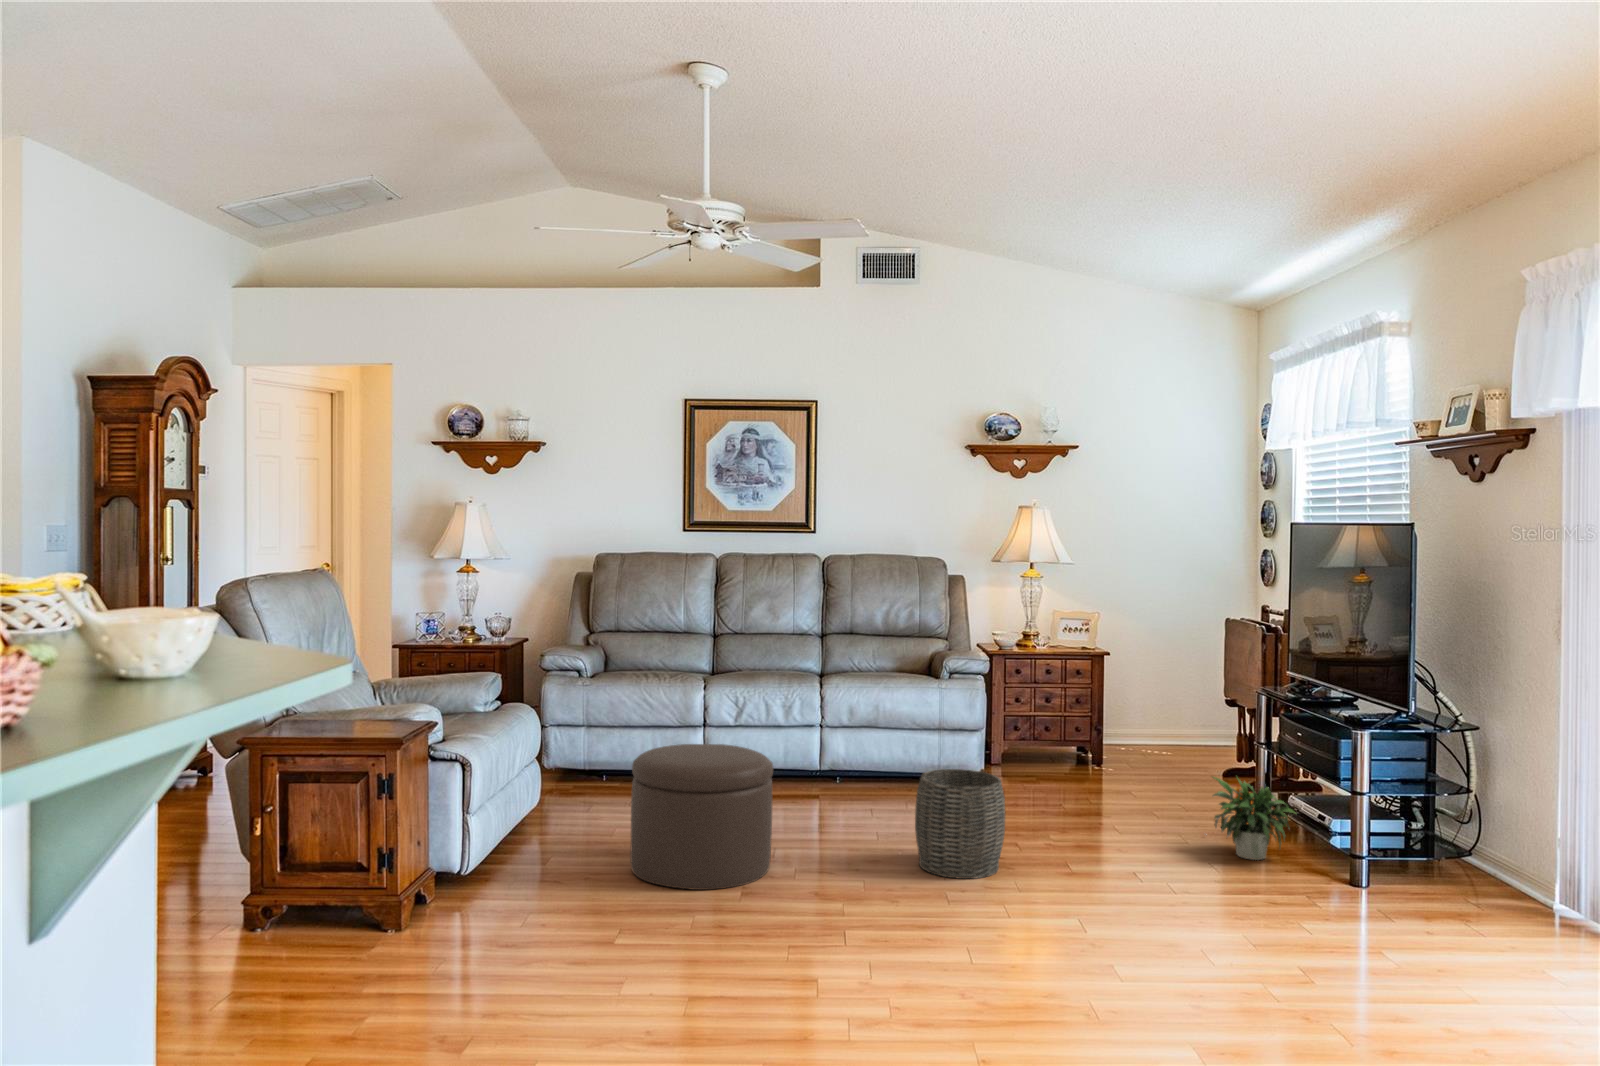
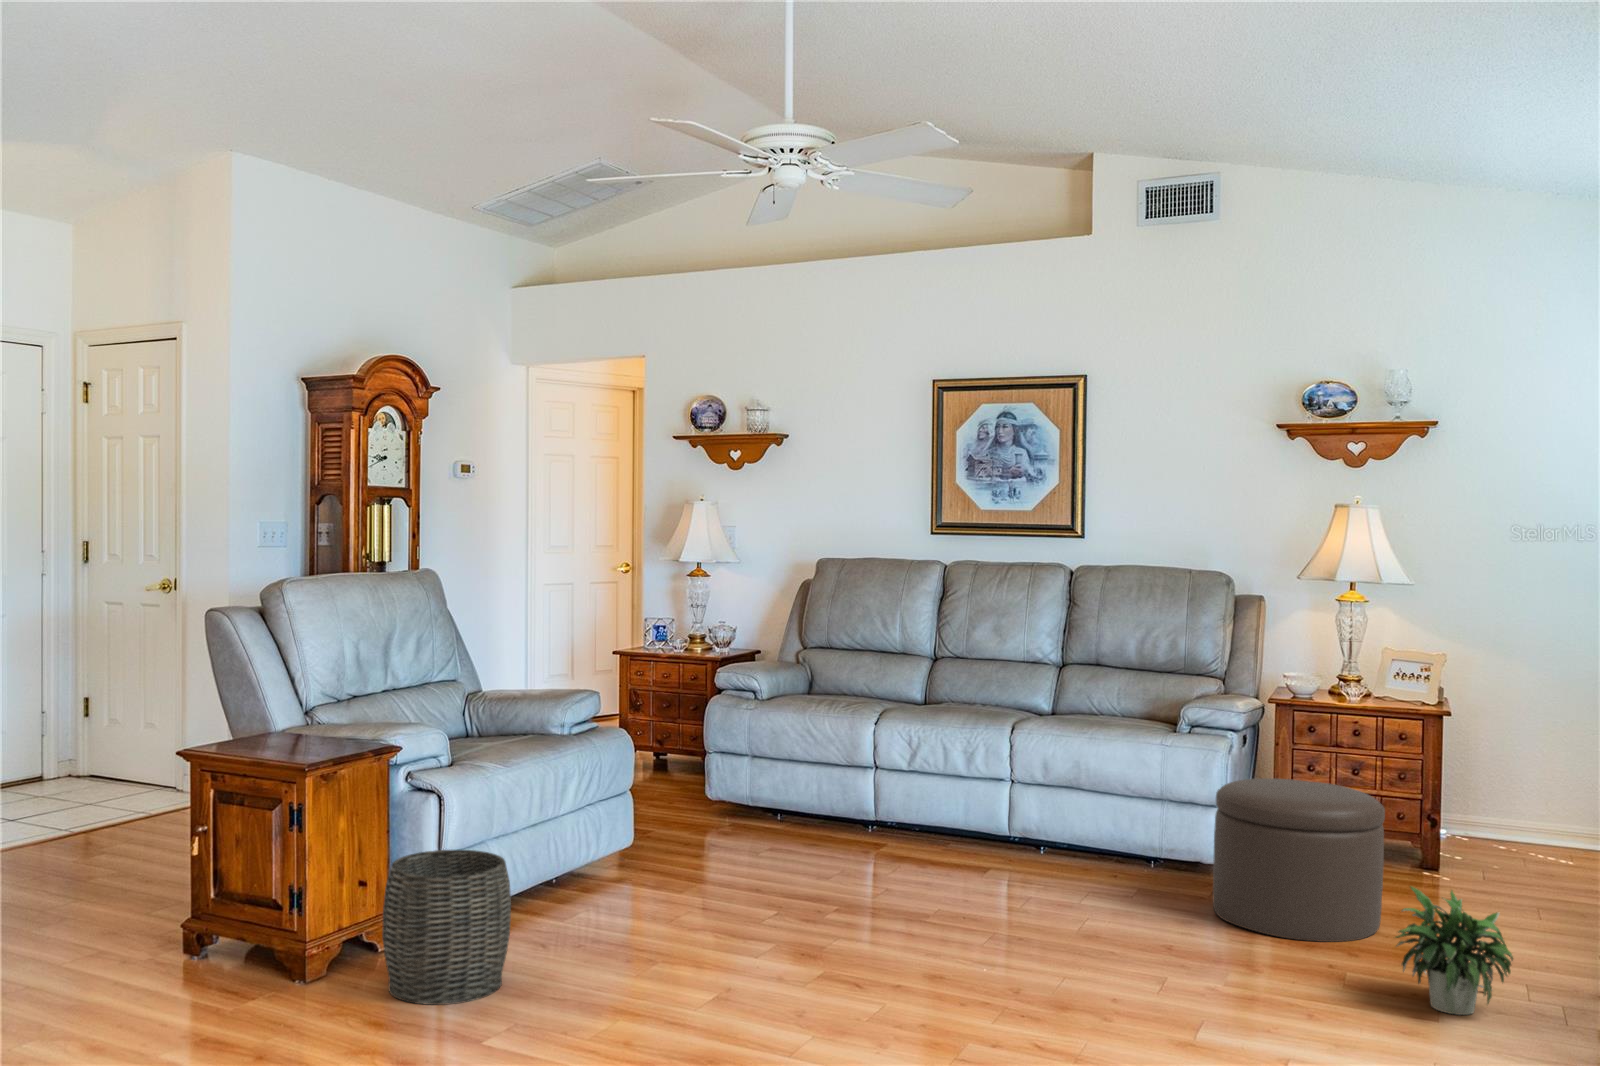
ottoman: present [630,744,773,890] -> present [1213,778,1385,942]
woven basket: present [915,769,1005,879] -> present [382,849,511,1005]

